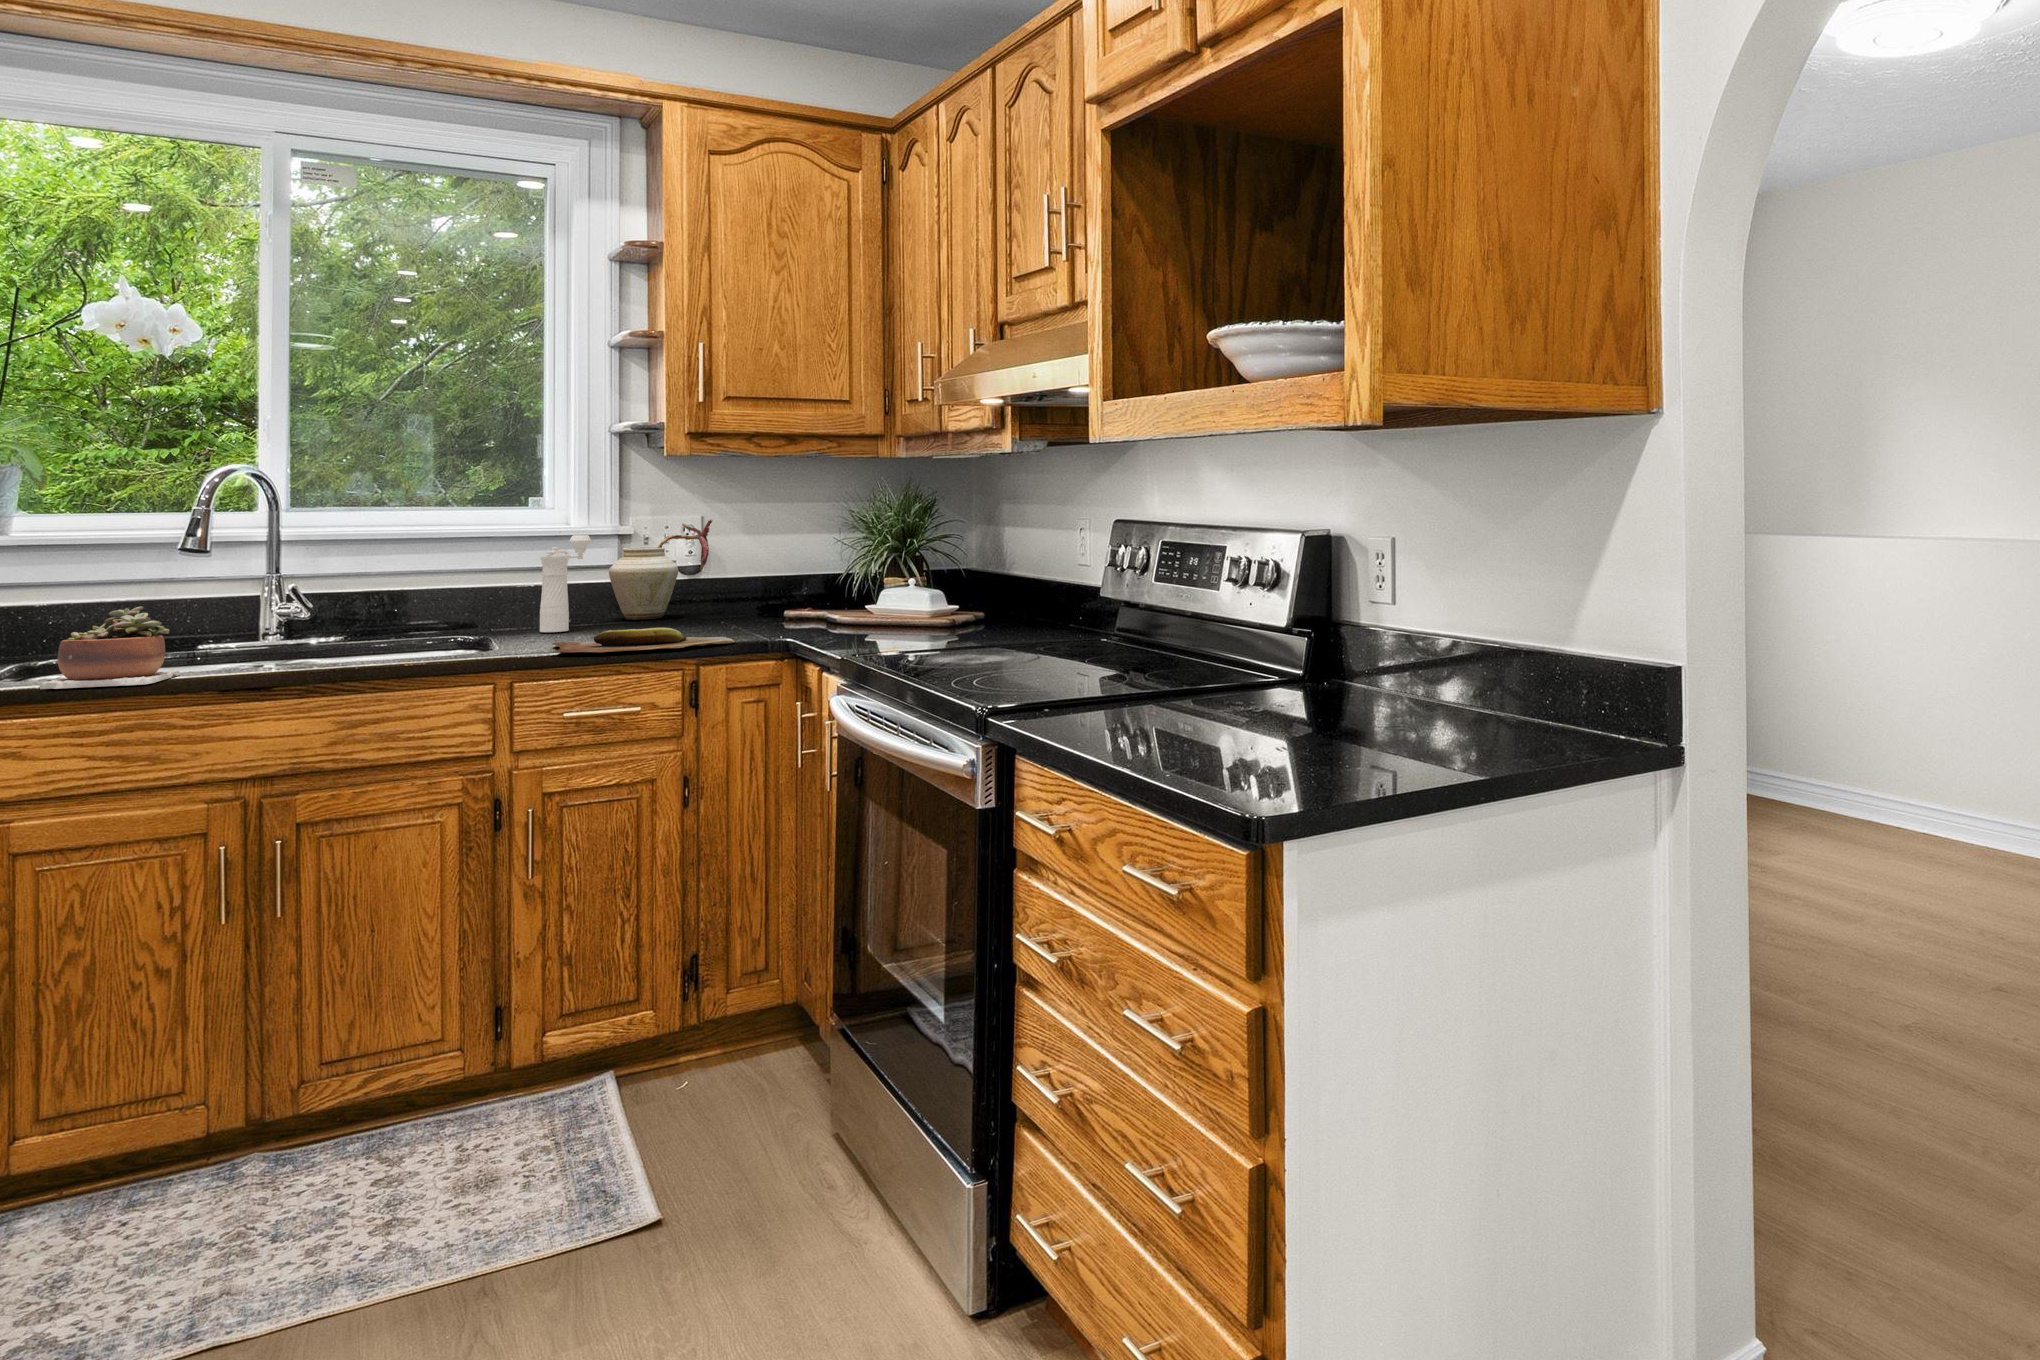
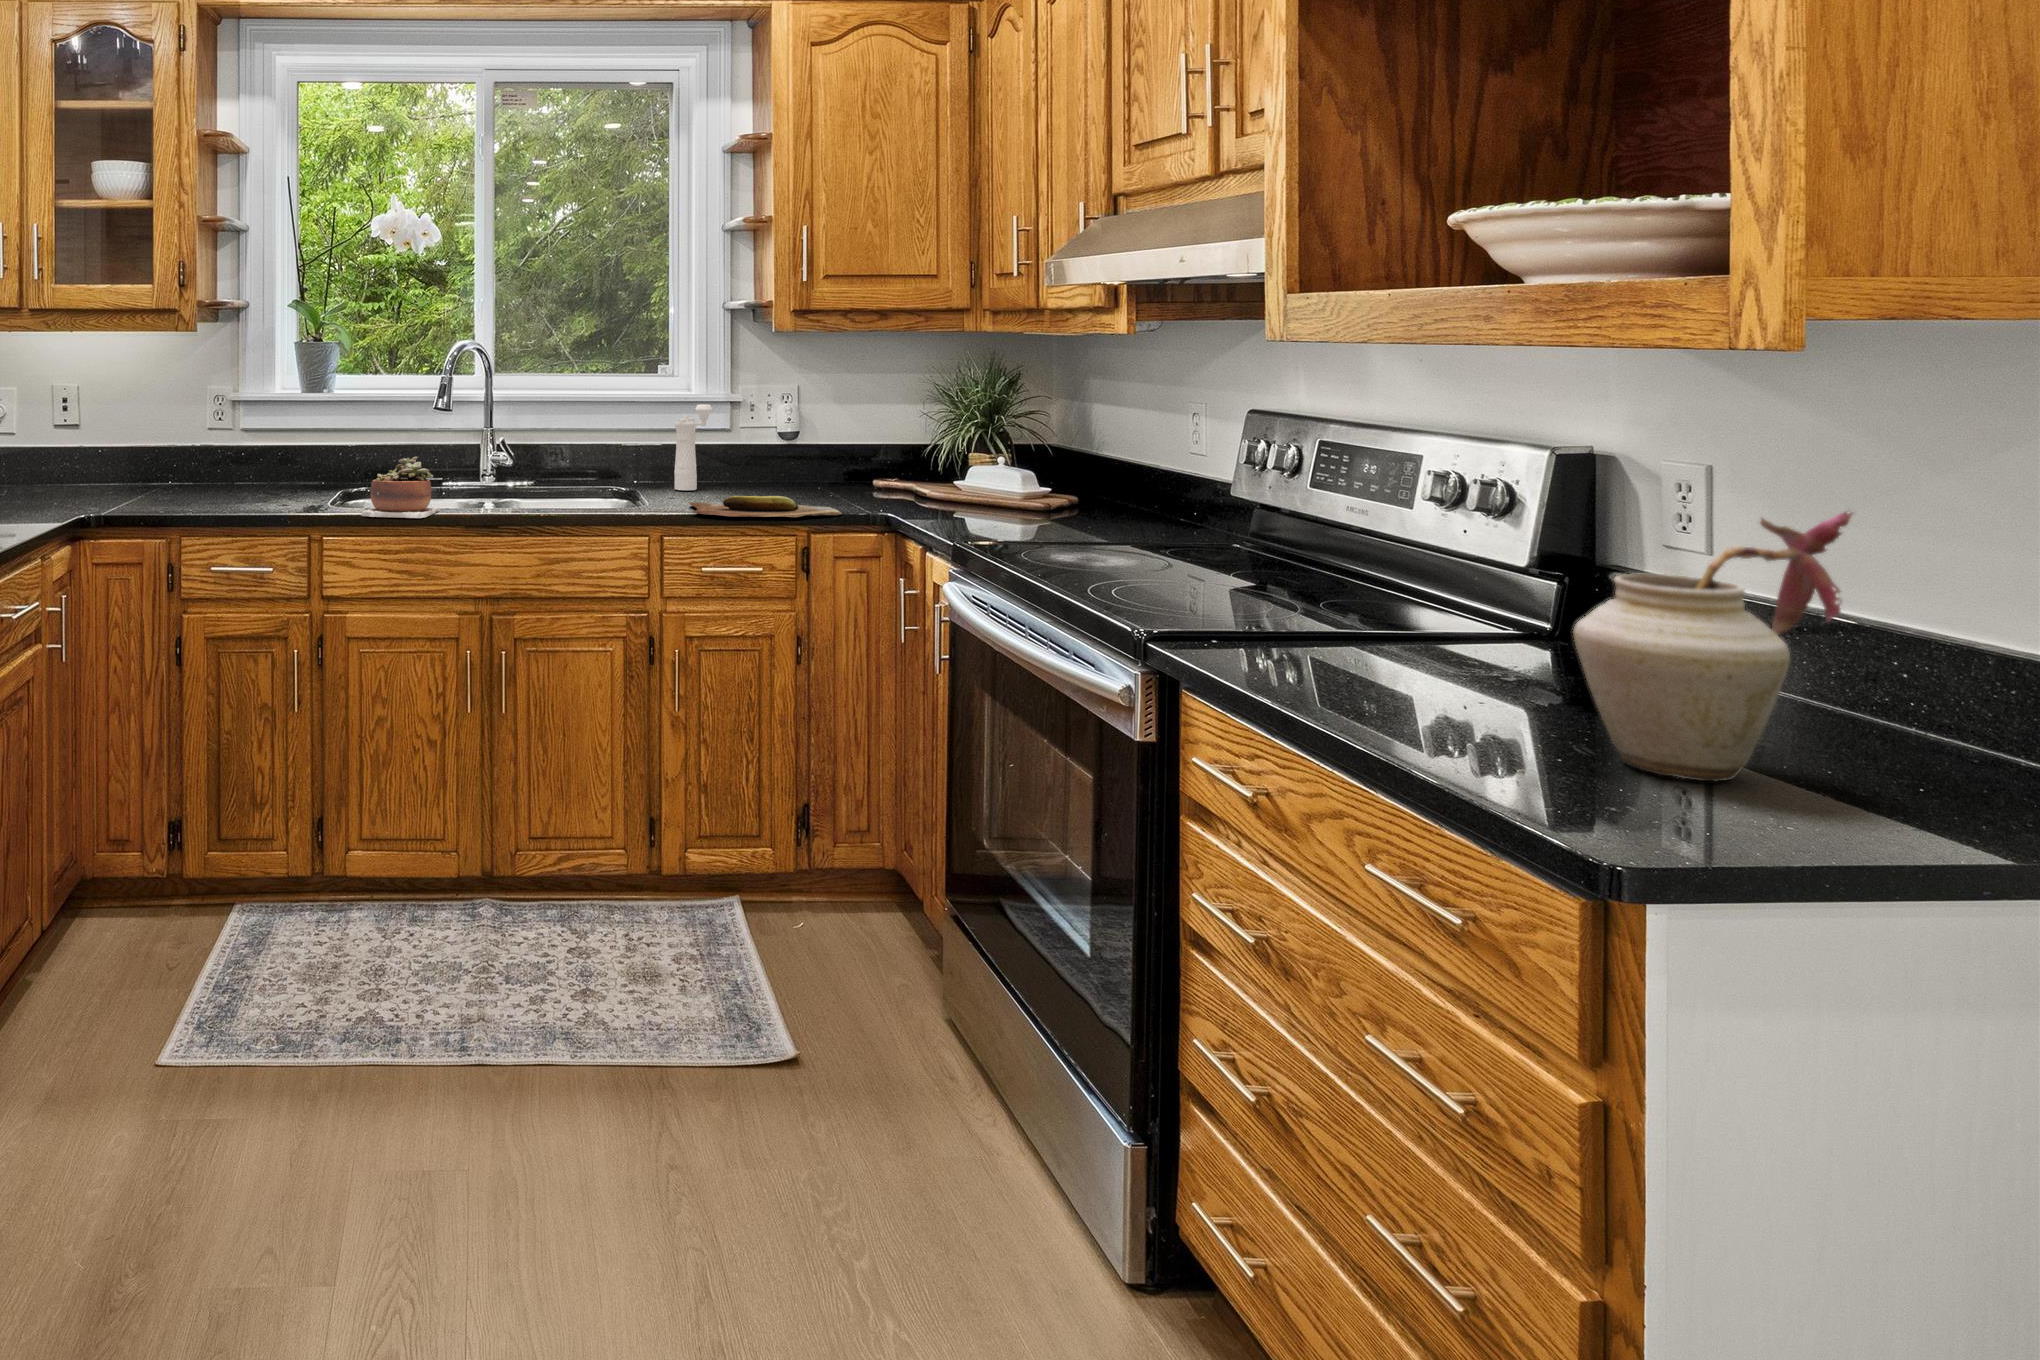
vase: present [609,520,712,619] -> present [1573,512,1852,781]

